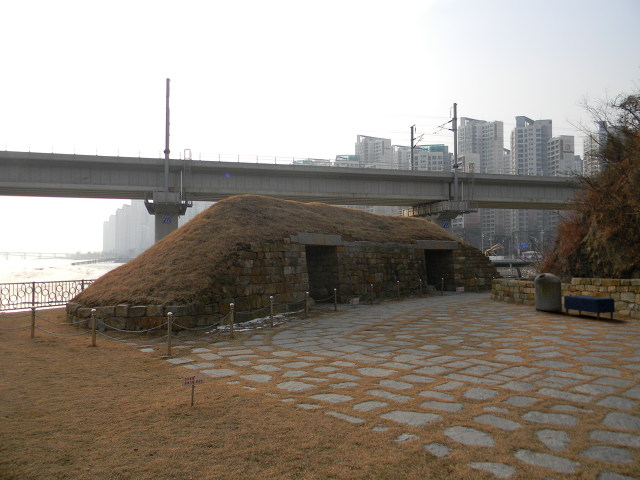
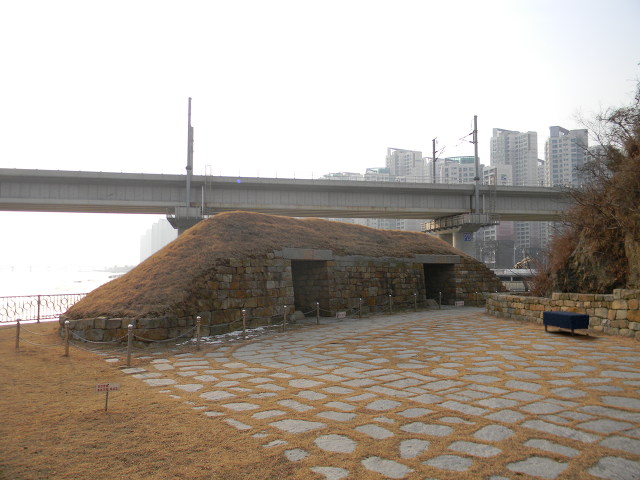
trash can: present [534,273,562,312] -> none [518,288,544,328]

